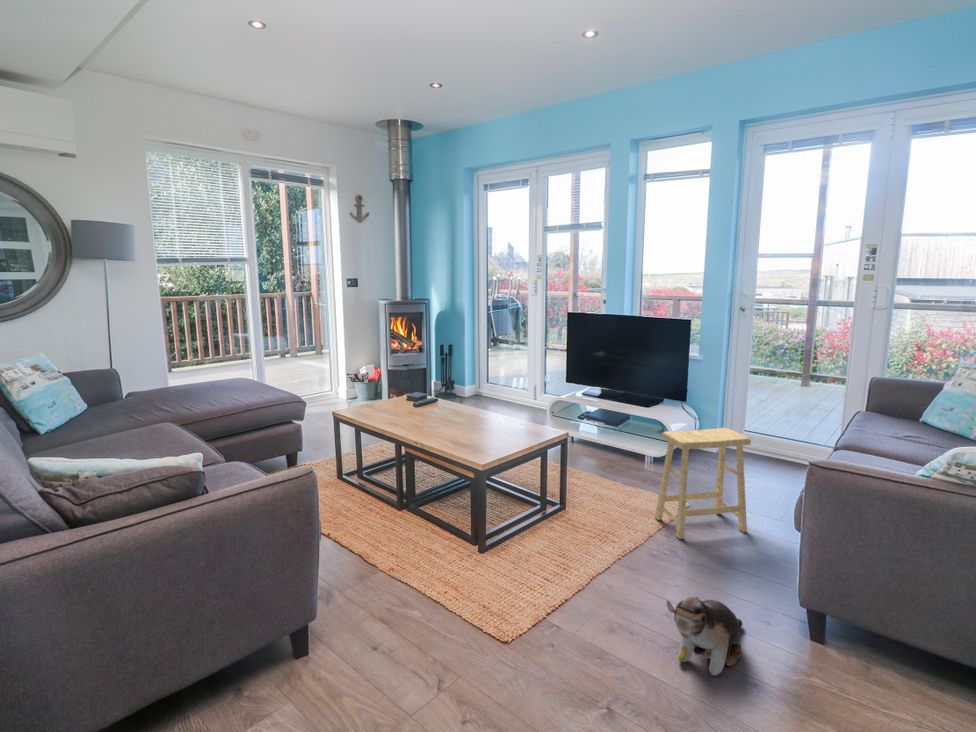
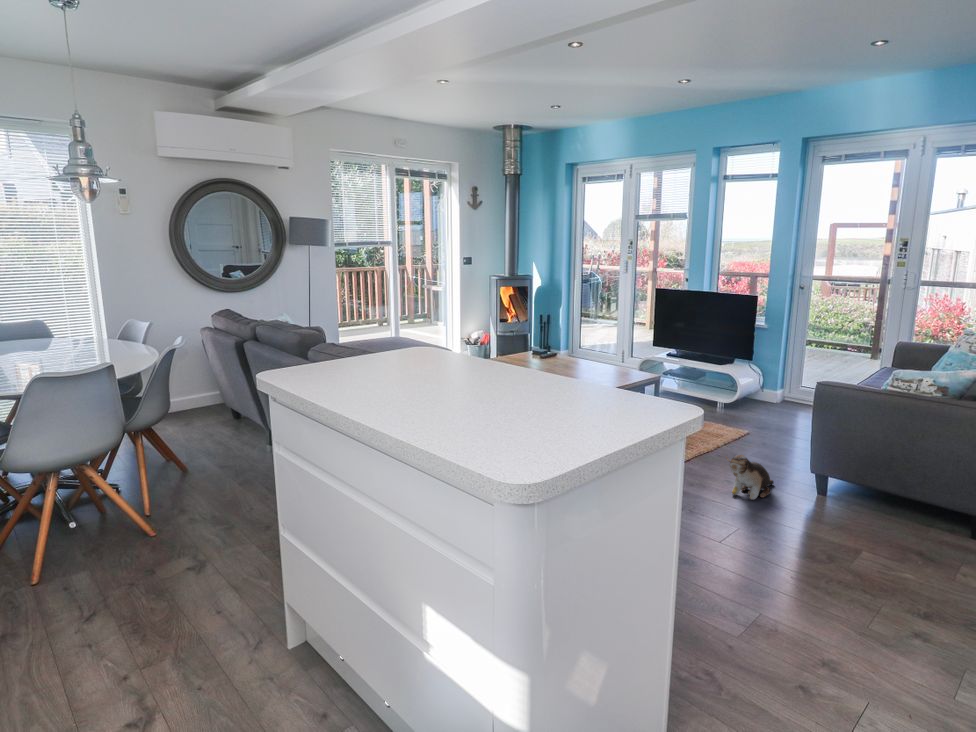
footstool: present [655,428,751,539] -> none [723,374,793,448]

